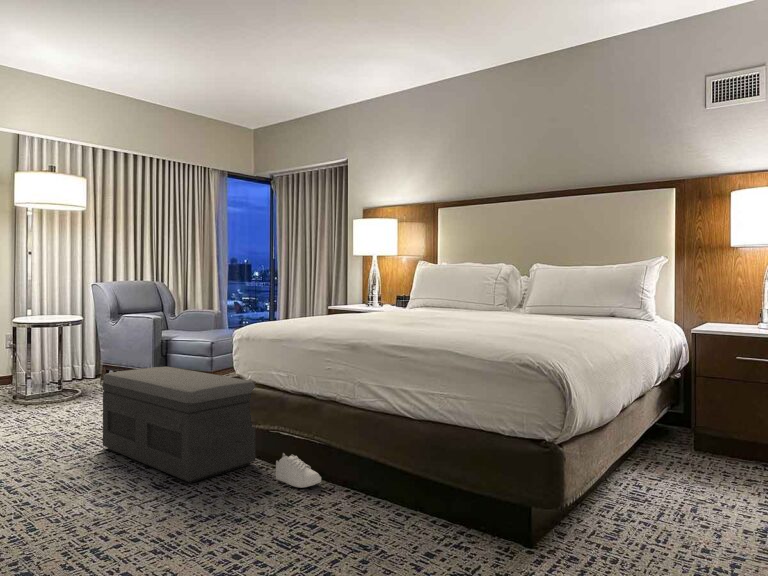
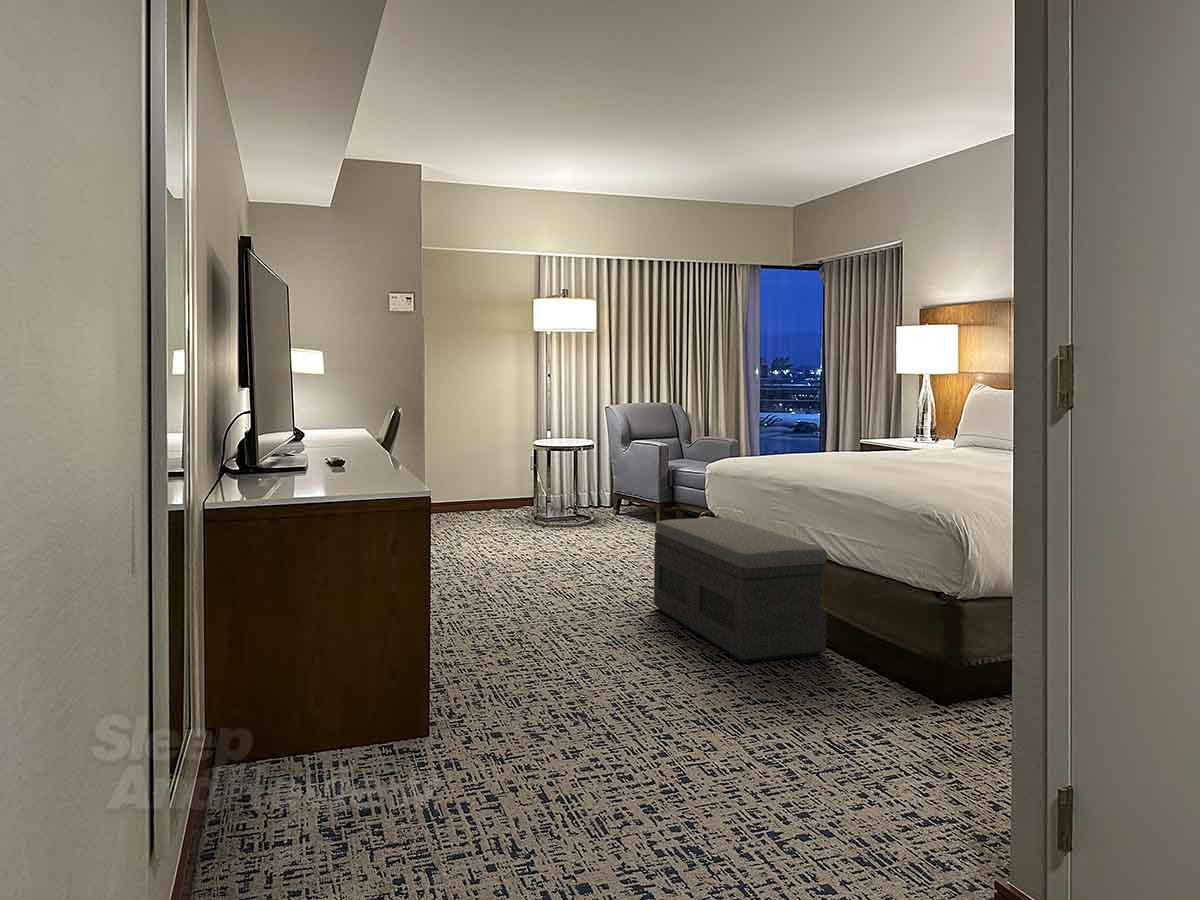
shoe: present [276,453,321,488] -> none [847,645,905,692]

